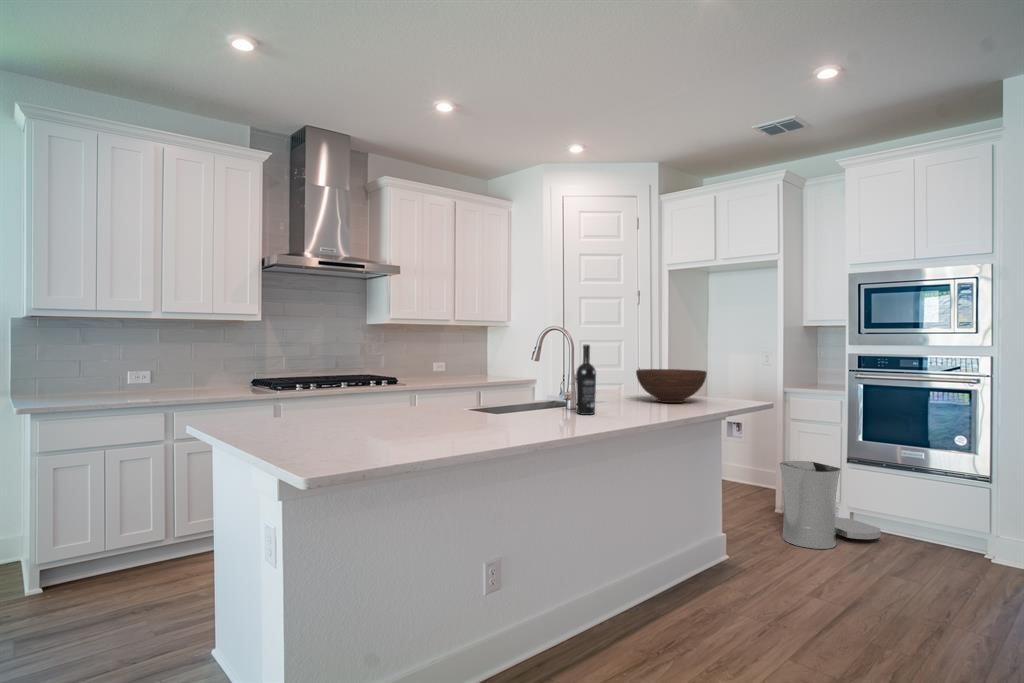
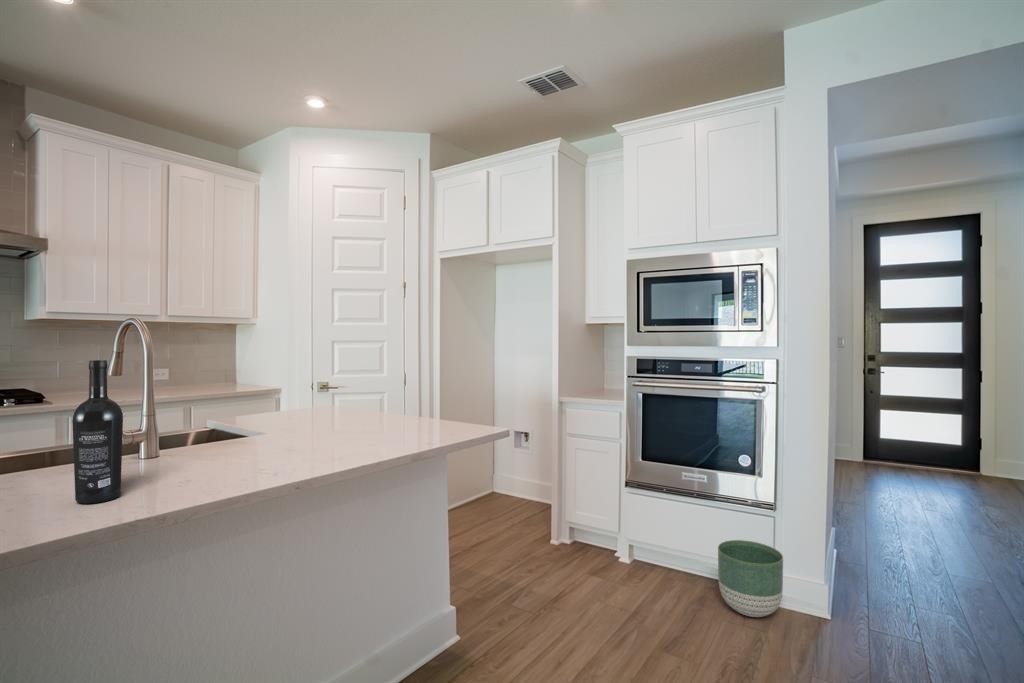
fruit bowl: present [636,369,707,403] -> none [295,388,406,445]
trash can: present [780,461,881,549] -> none [543,491,660,611]
planter: none [935,506,996,563] -> present [718,540,783,617]

